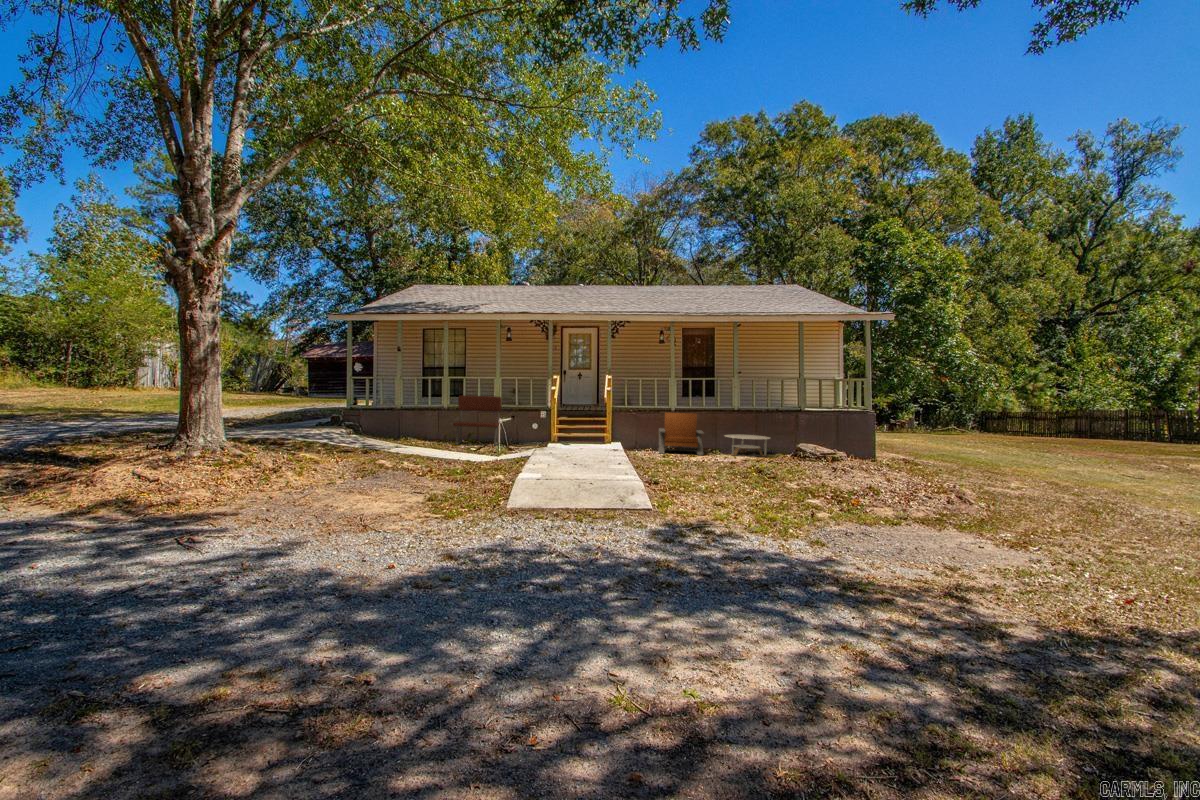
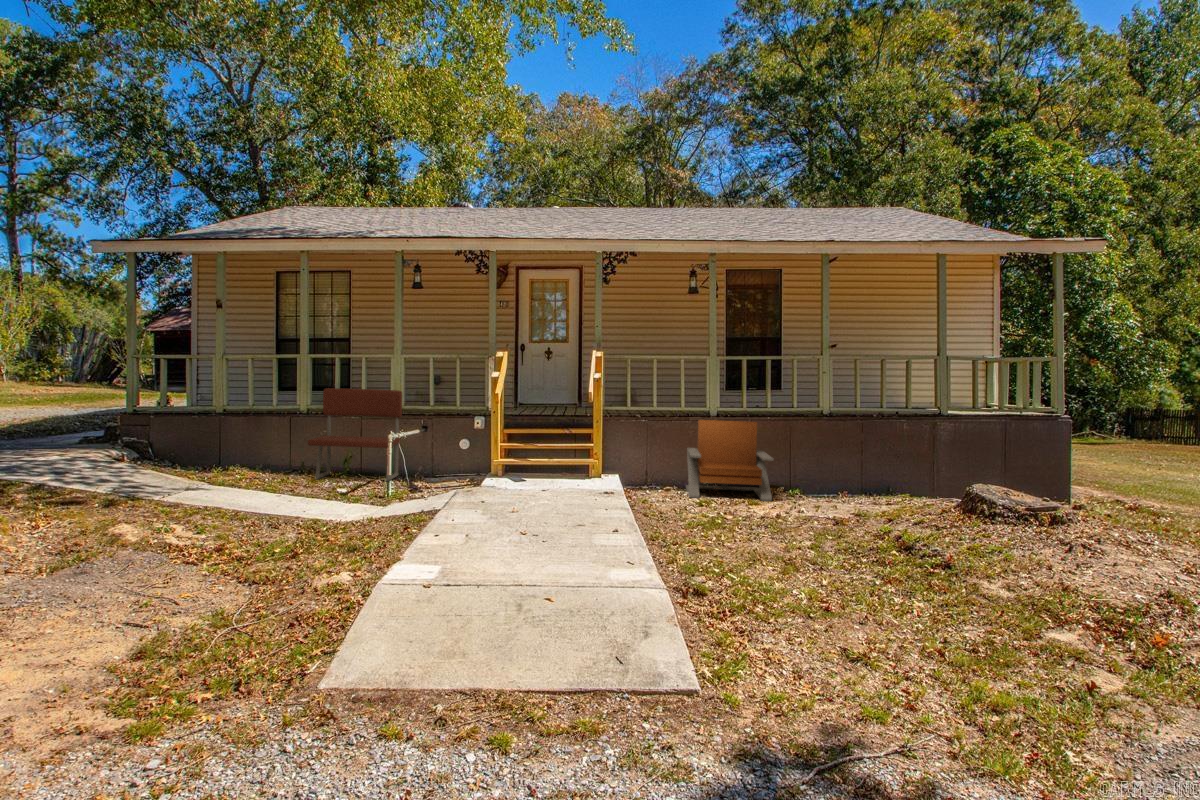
round table: present [725,435,770,457] -> none [807,459,896,503]

